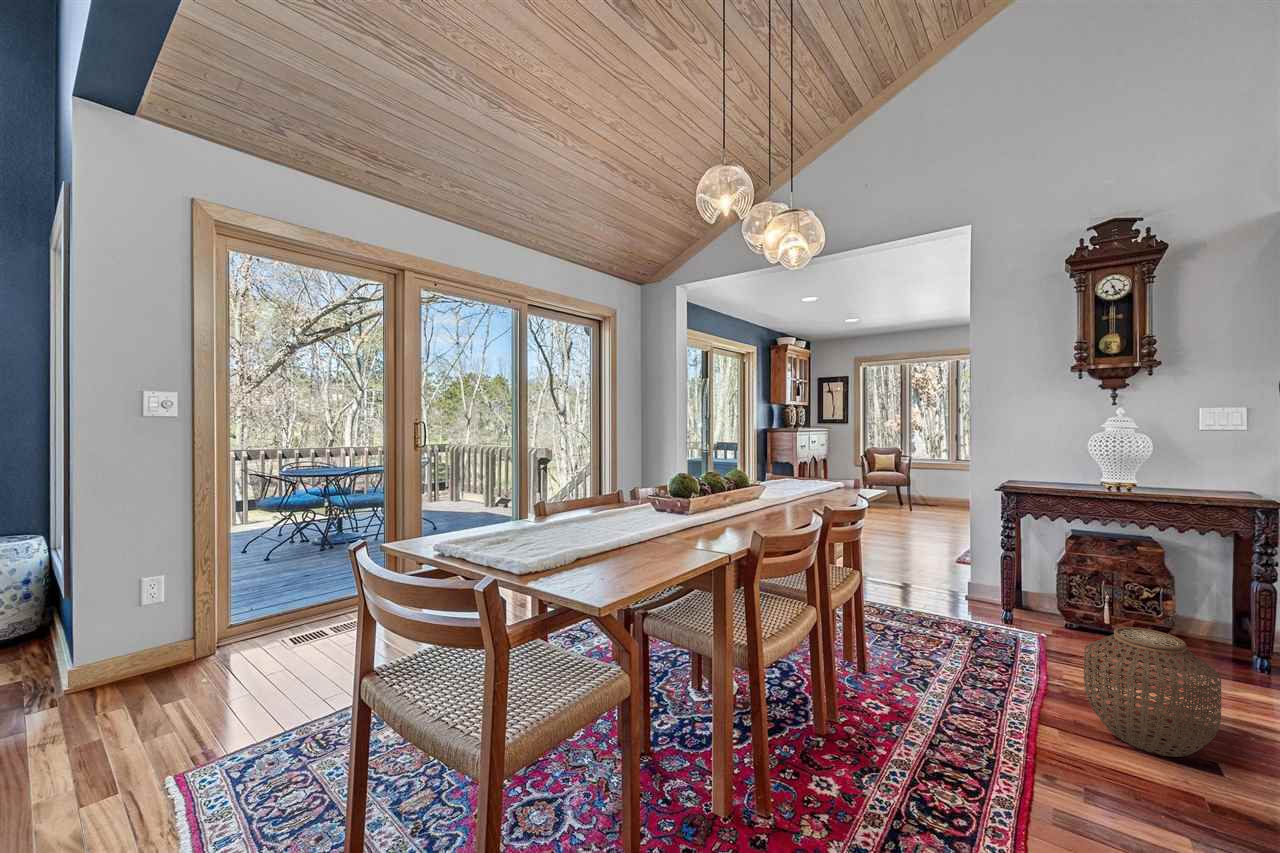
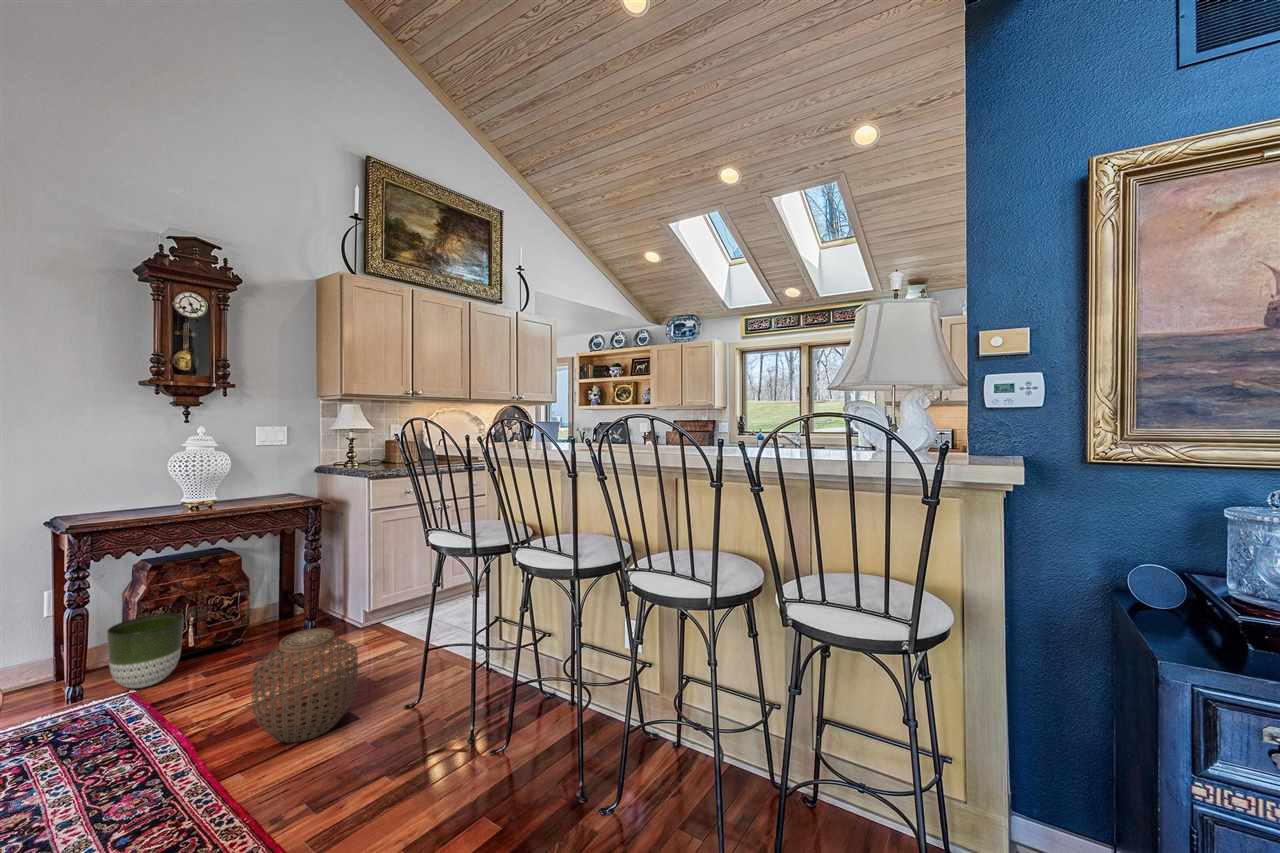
planter: none [1027,576,1089,639] -> present [107,613,184,688]

